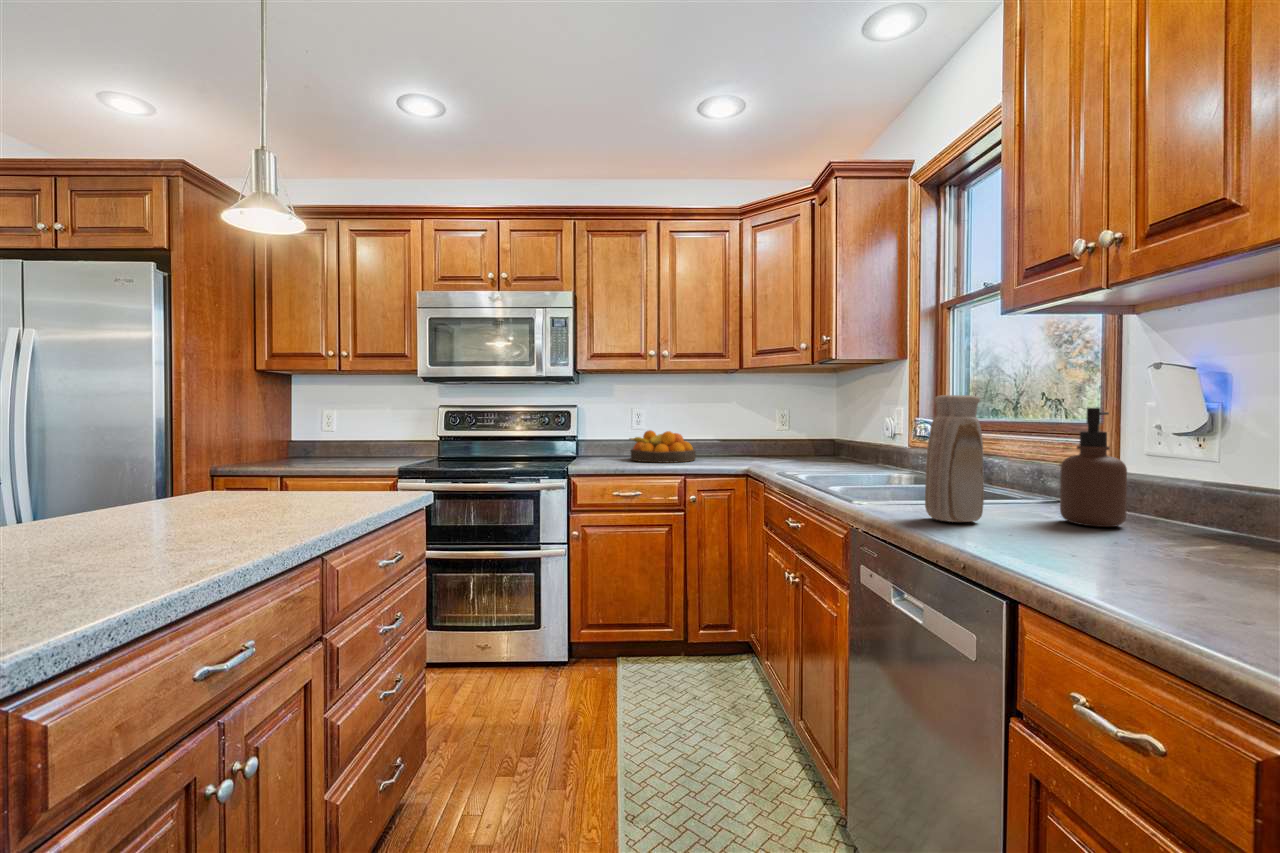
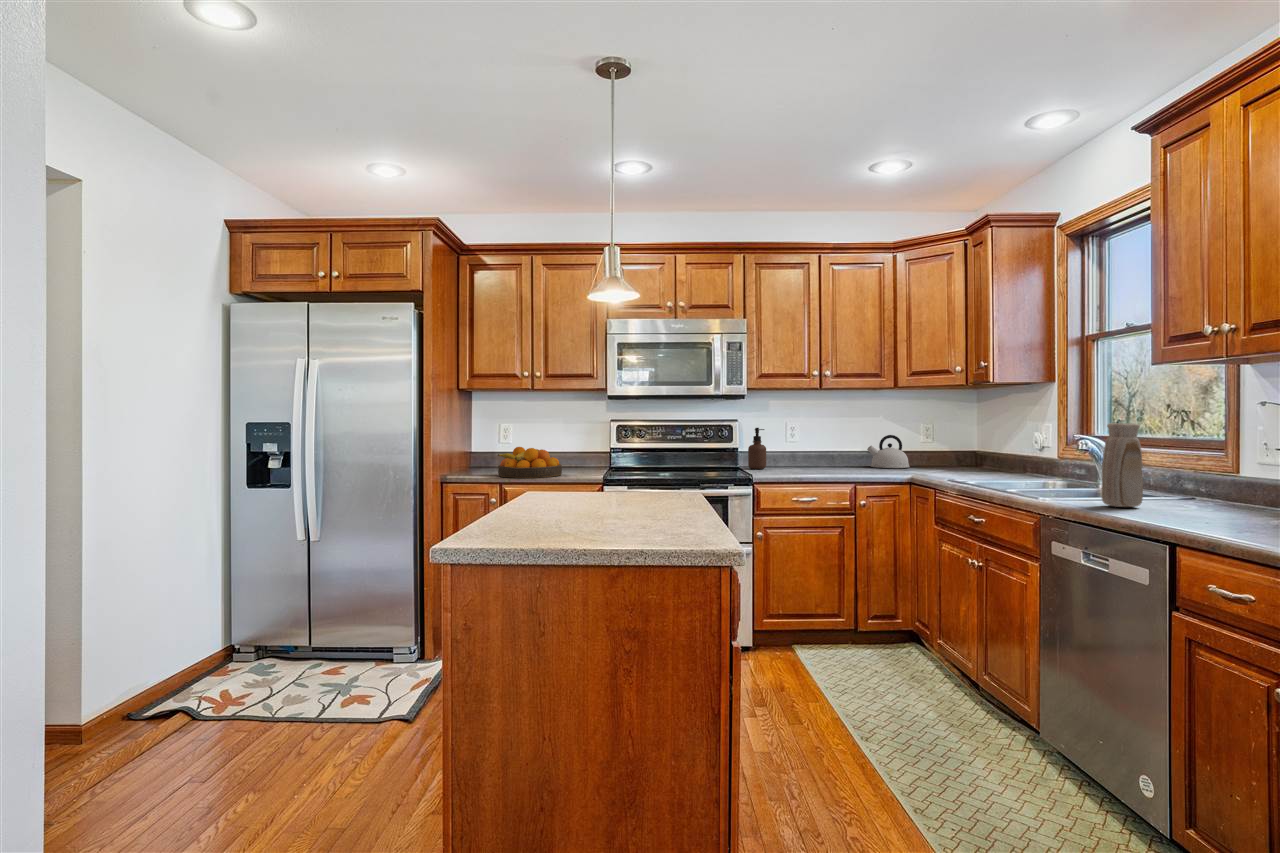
soap dispenser: present [1060,408,1127,527] -> present [748,428,766,469]
kettle: none [719,422,763,458] -> present [867,435,910,468]
fruit bowl: present [629,430,696,463] -> present [498,447,562,478]

